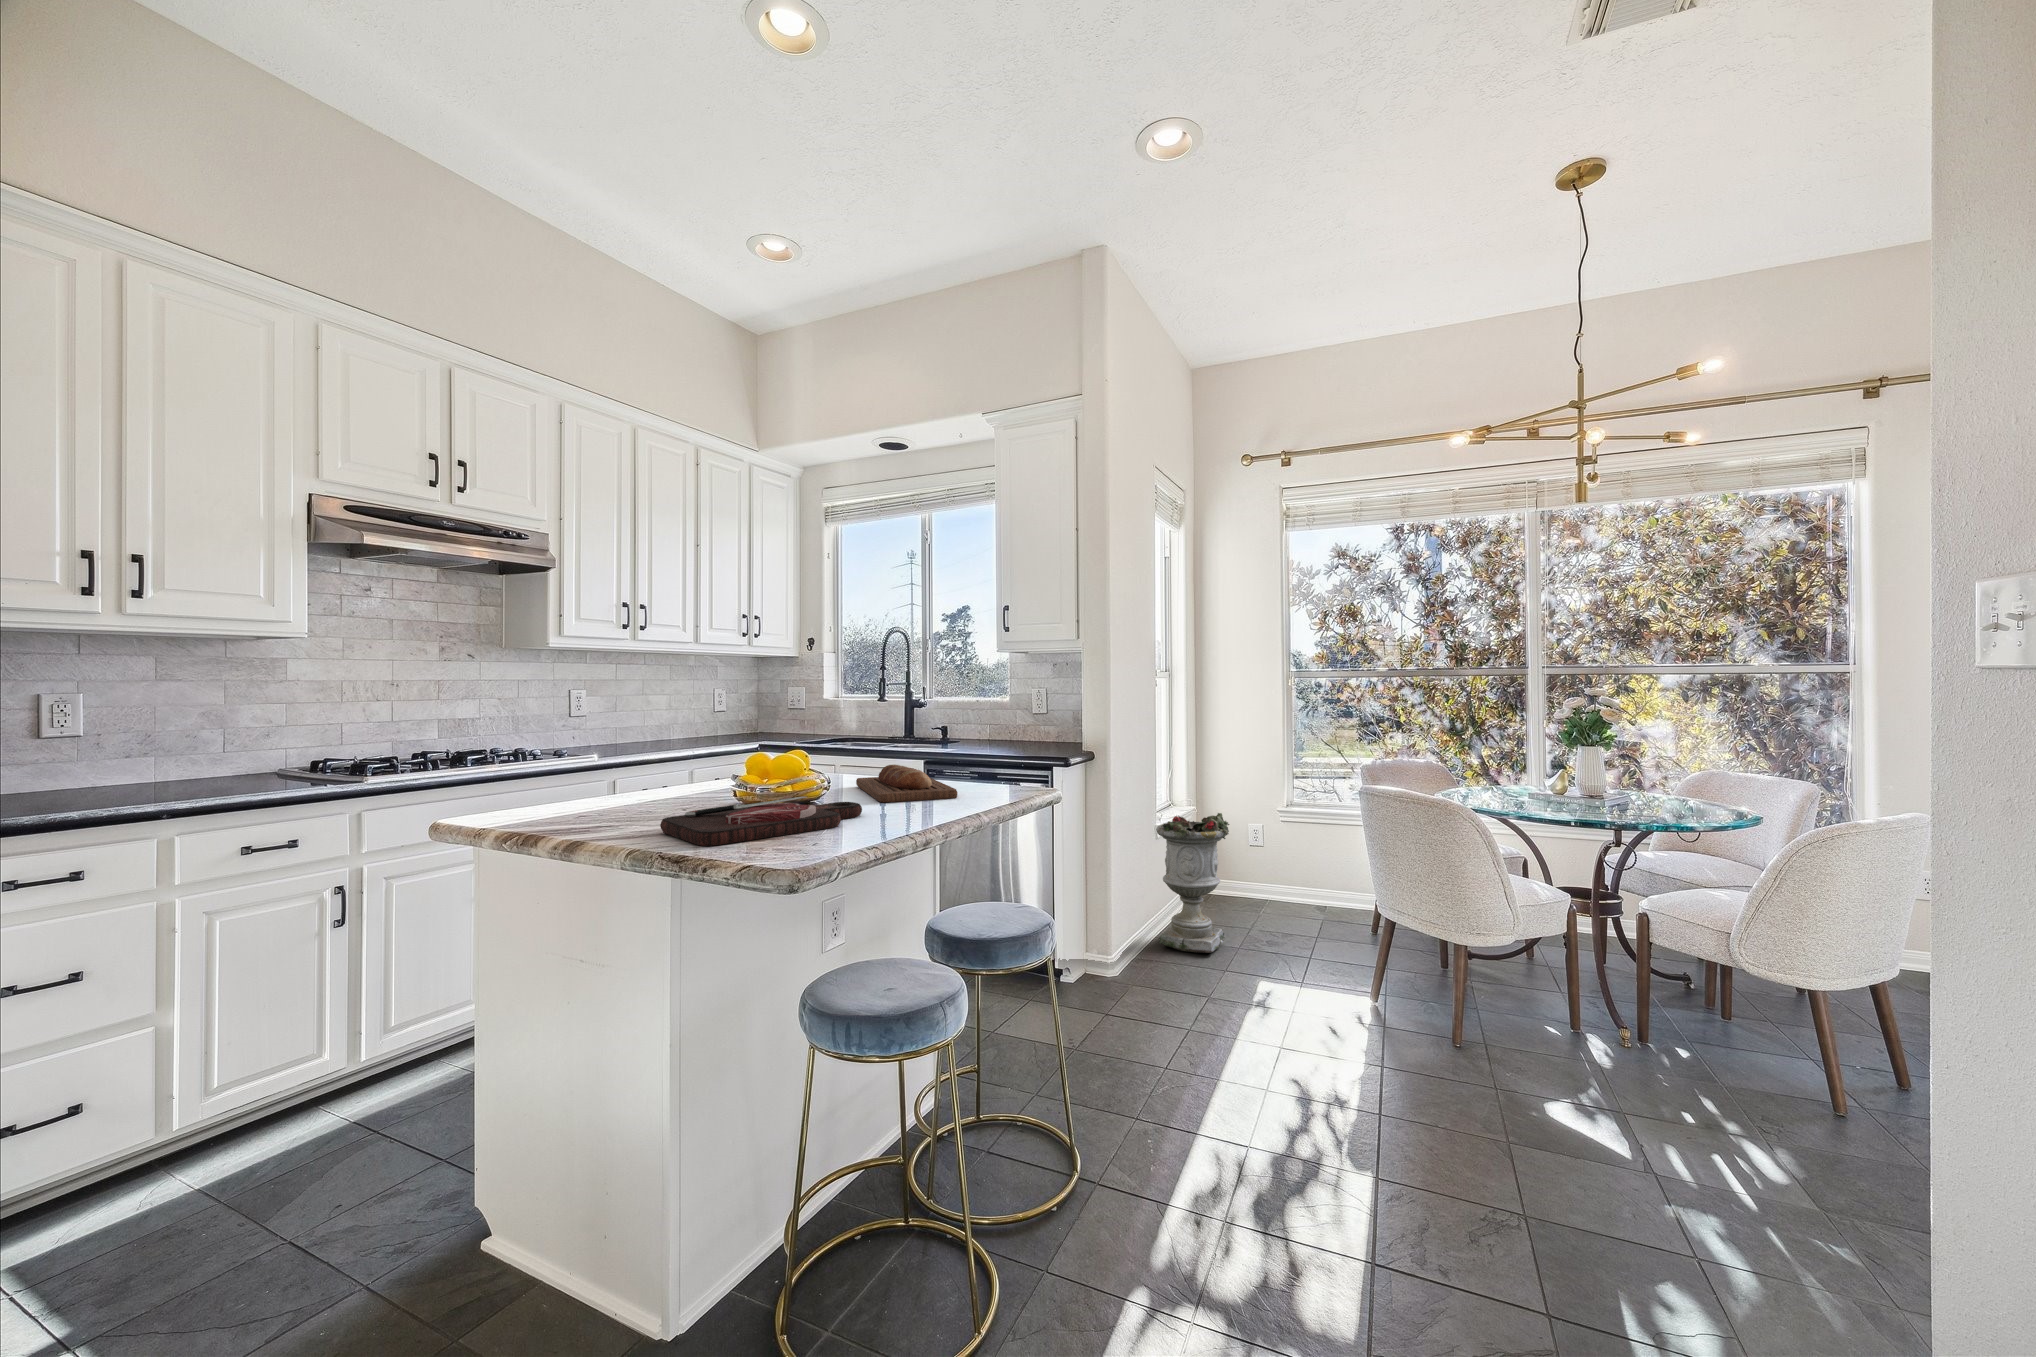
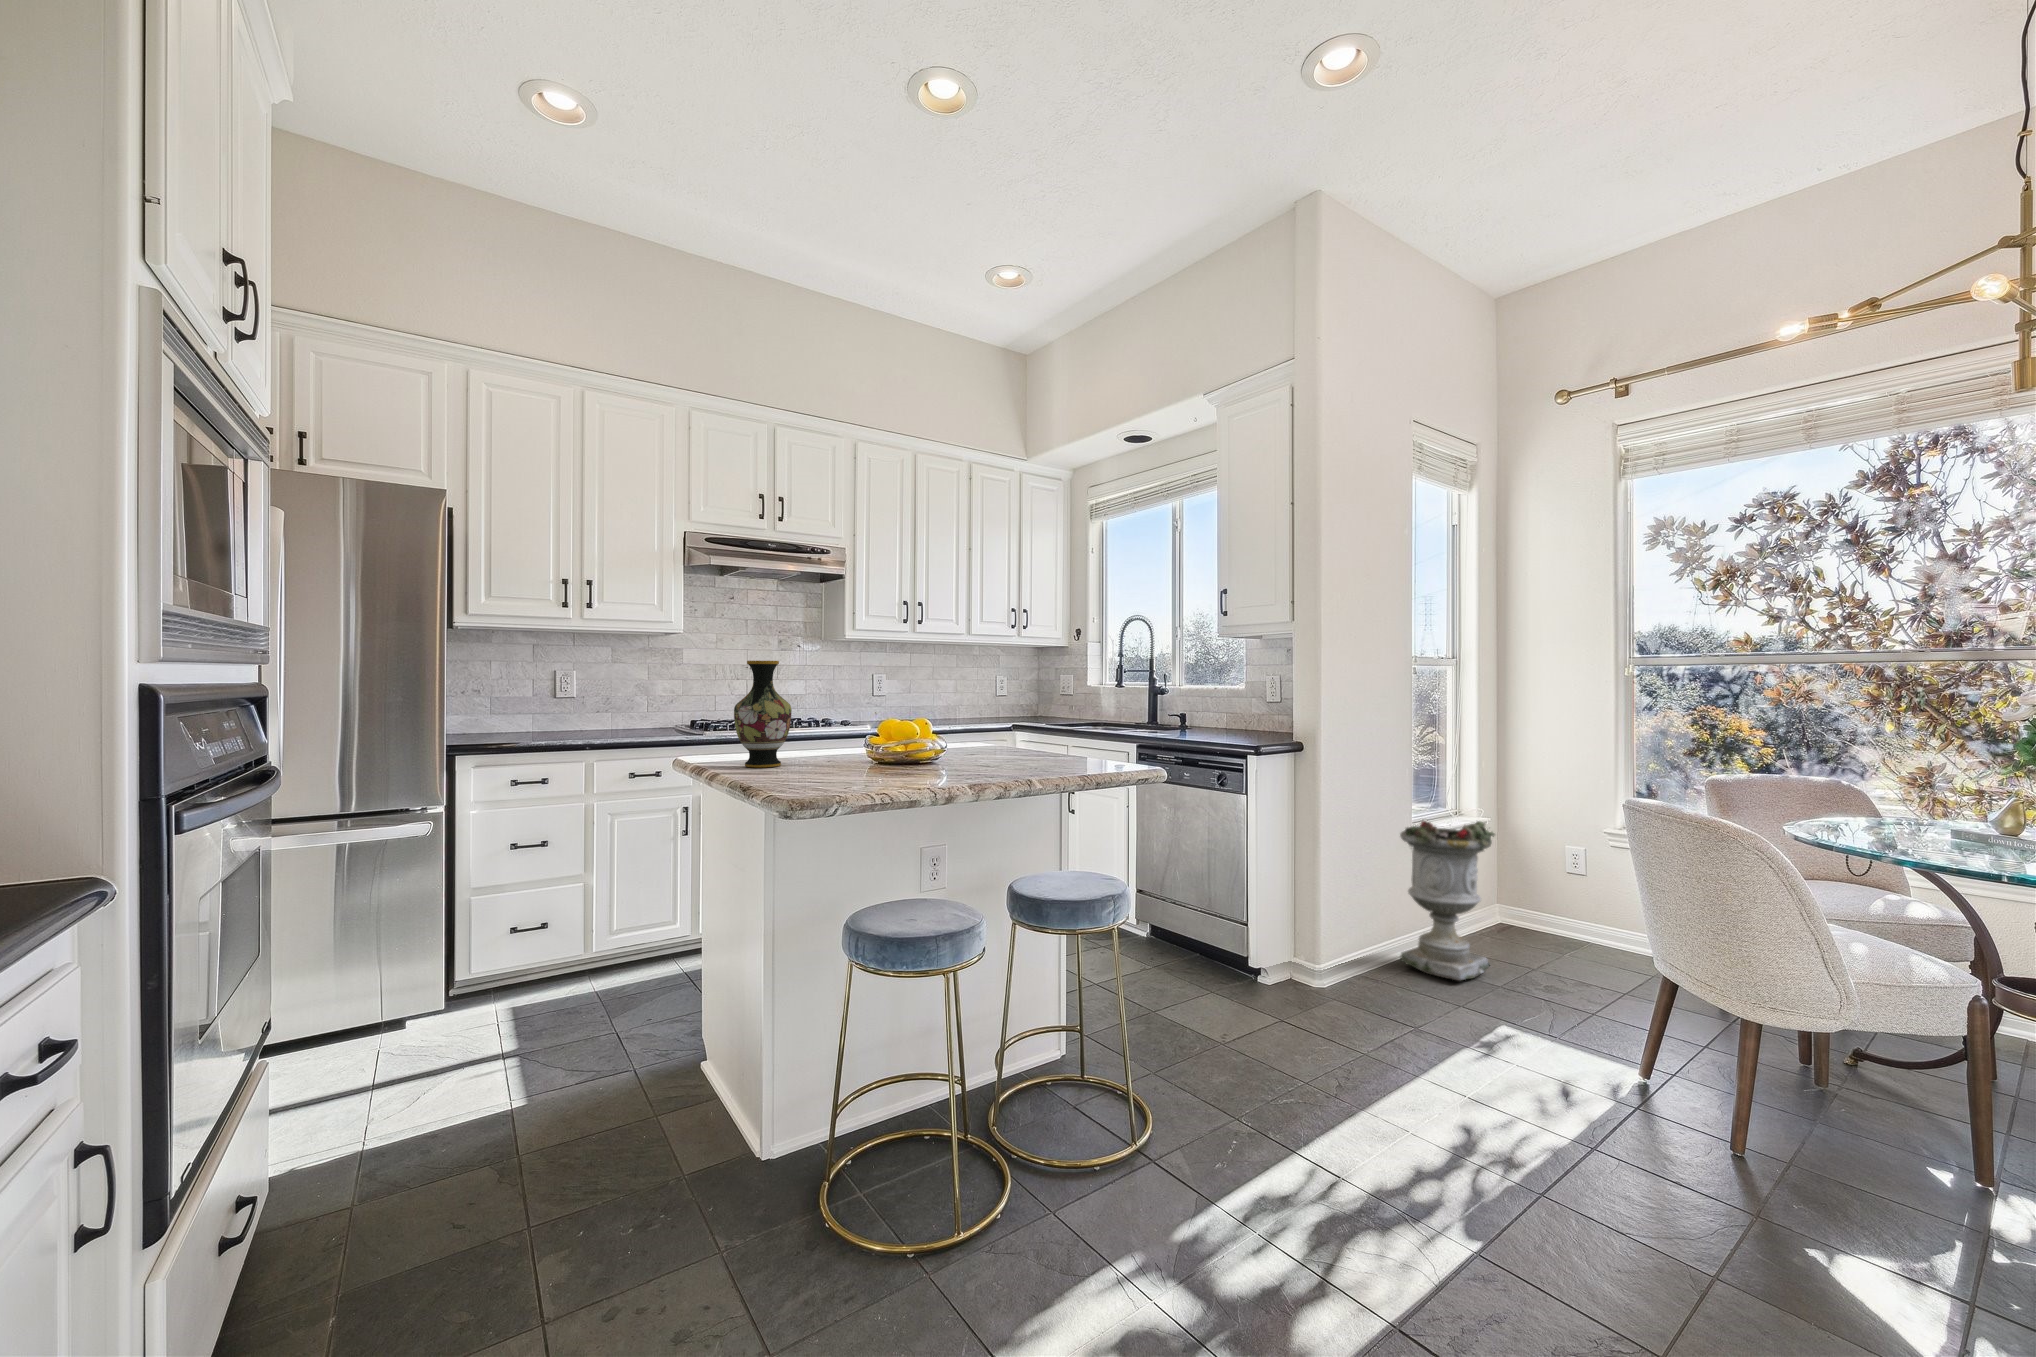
vase: none [554,683,638,828] -> present [734,661,792,768]
bread loaf: present [856,765,957,802] -> none [978,737,1056,767]
cutting board: present [660,797,862,846] -> none [782,753,940,782]

